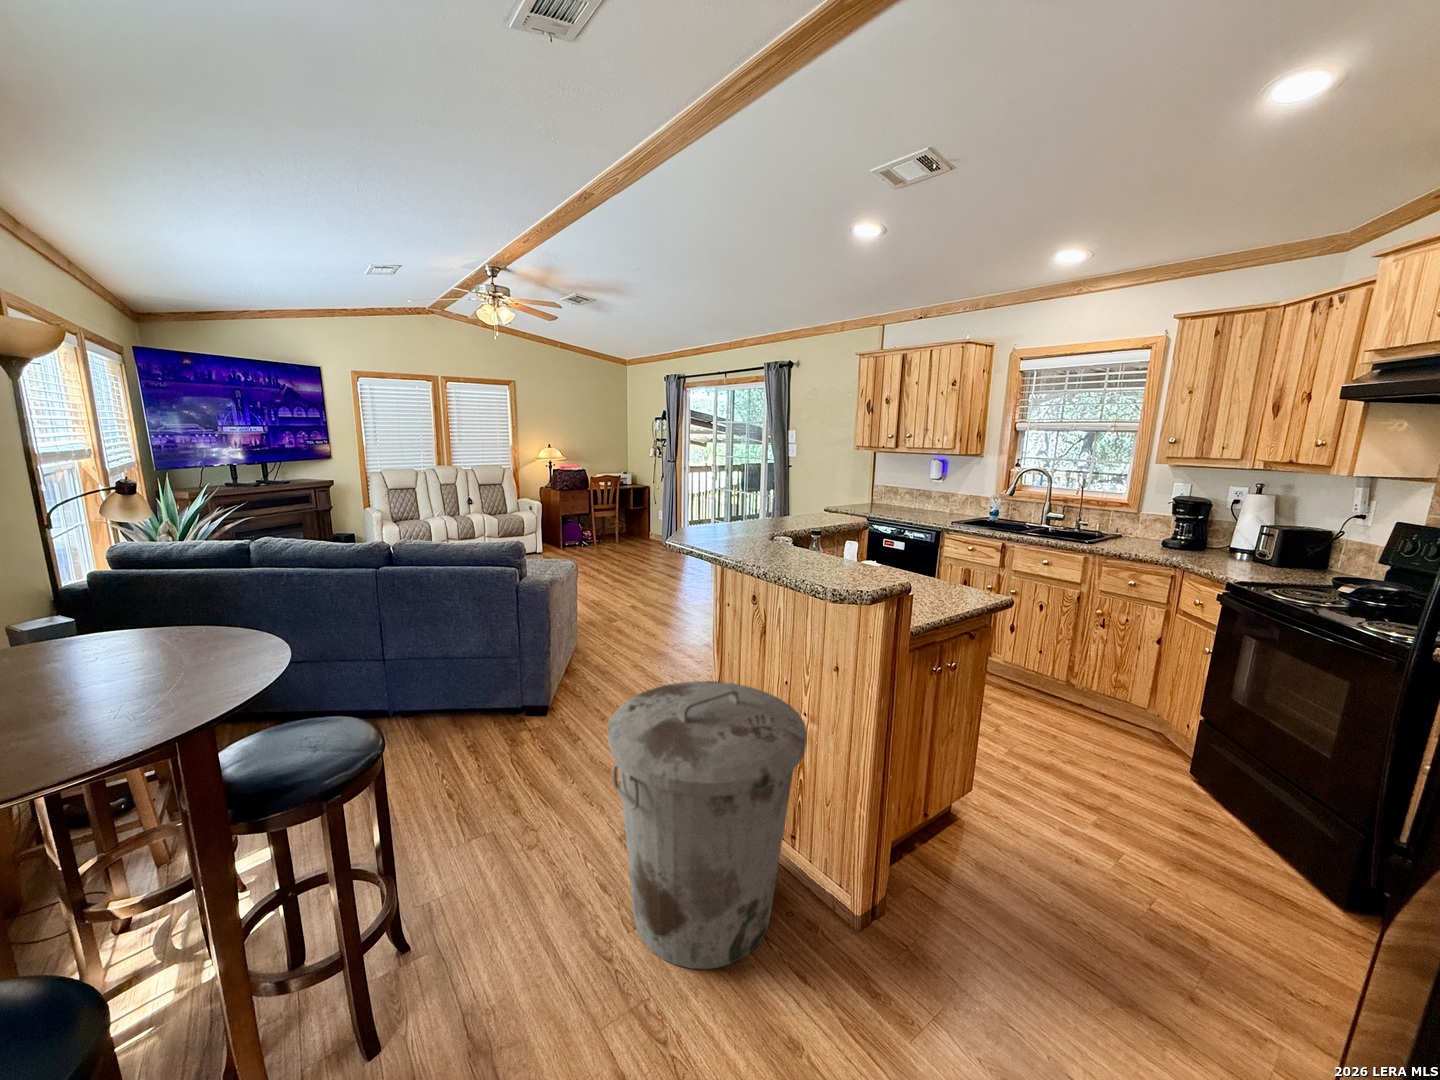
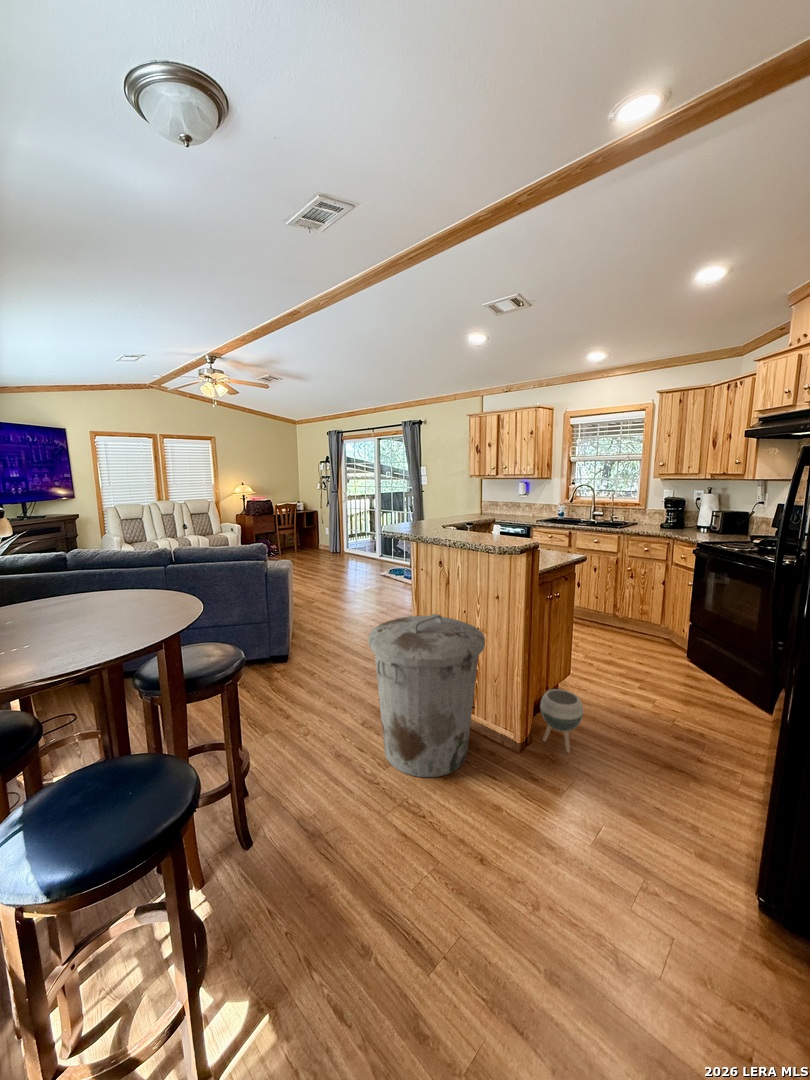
planter: none [905,831,981,952] -> present [540,689,583,753]

